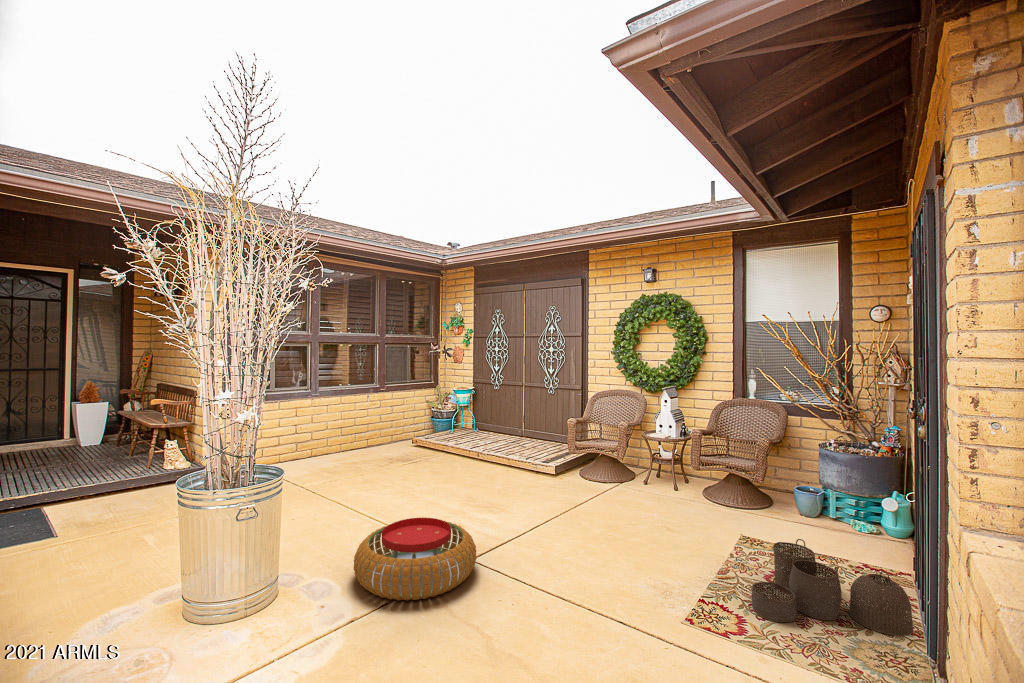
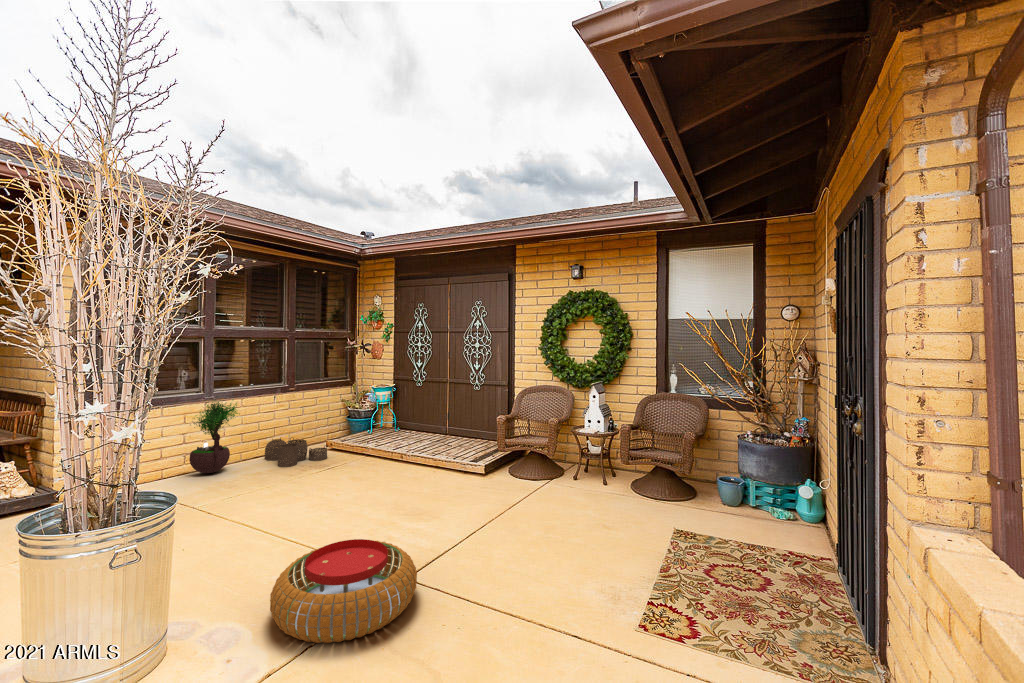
potted tree: none [299,393,340,461] -> present [189,401,238,474]
woven basket: present [751,539,913,636] -> present [265,438,327,467]

